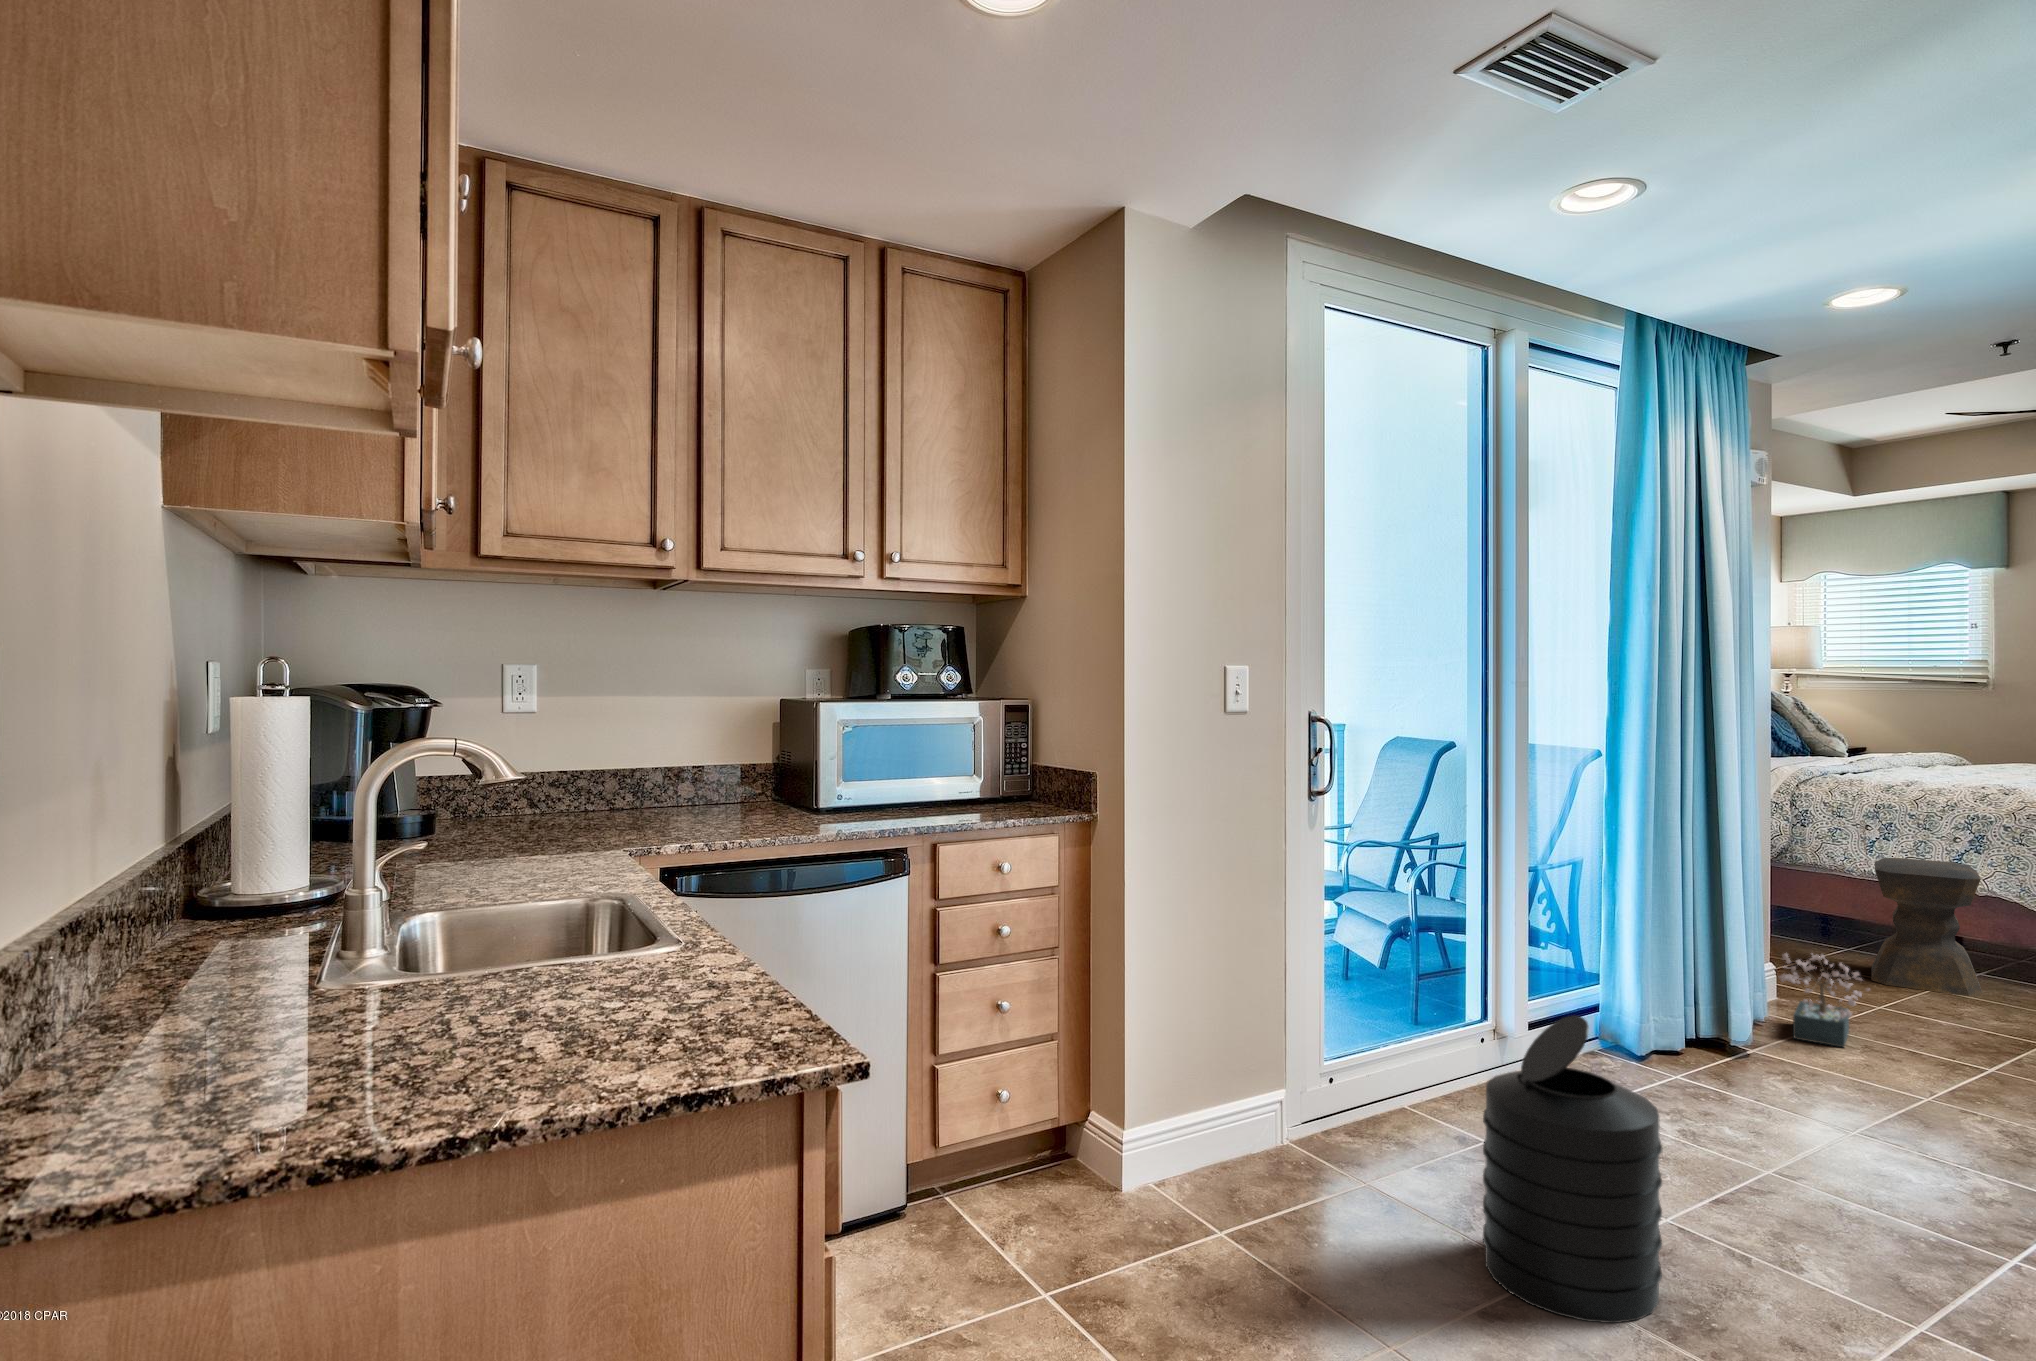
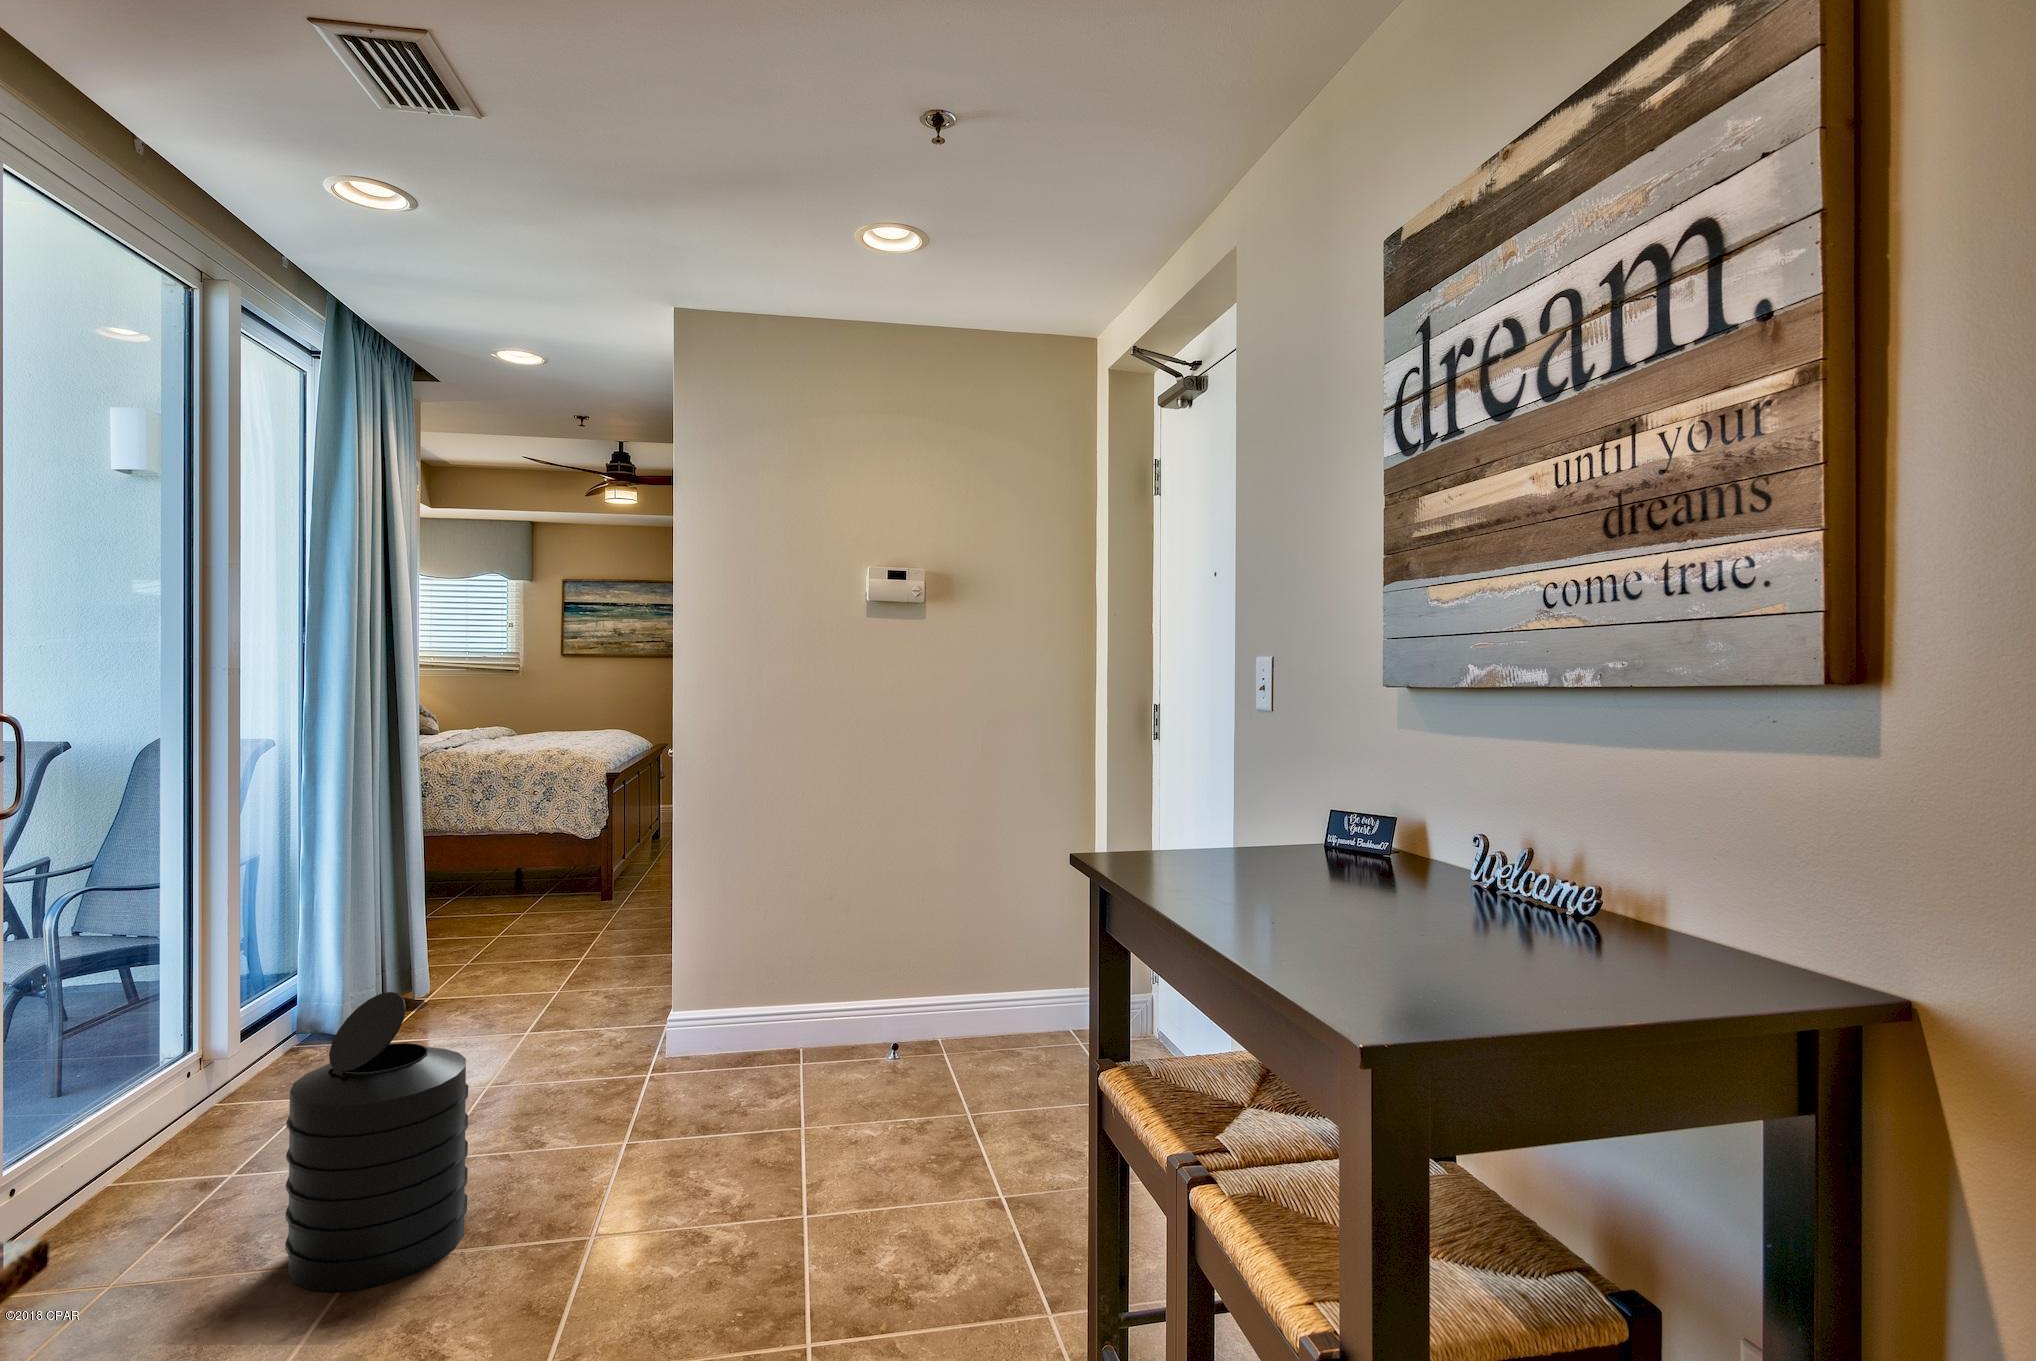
stool: present [1871,858,1984,996] -> none [477,811,557,916]
decorative plant: present [1779,953,1869,1047] -> none [437,899,509,977]

